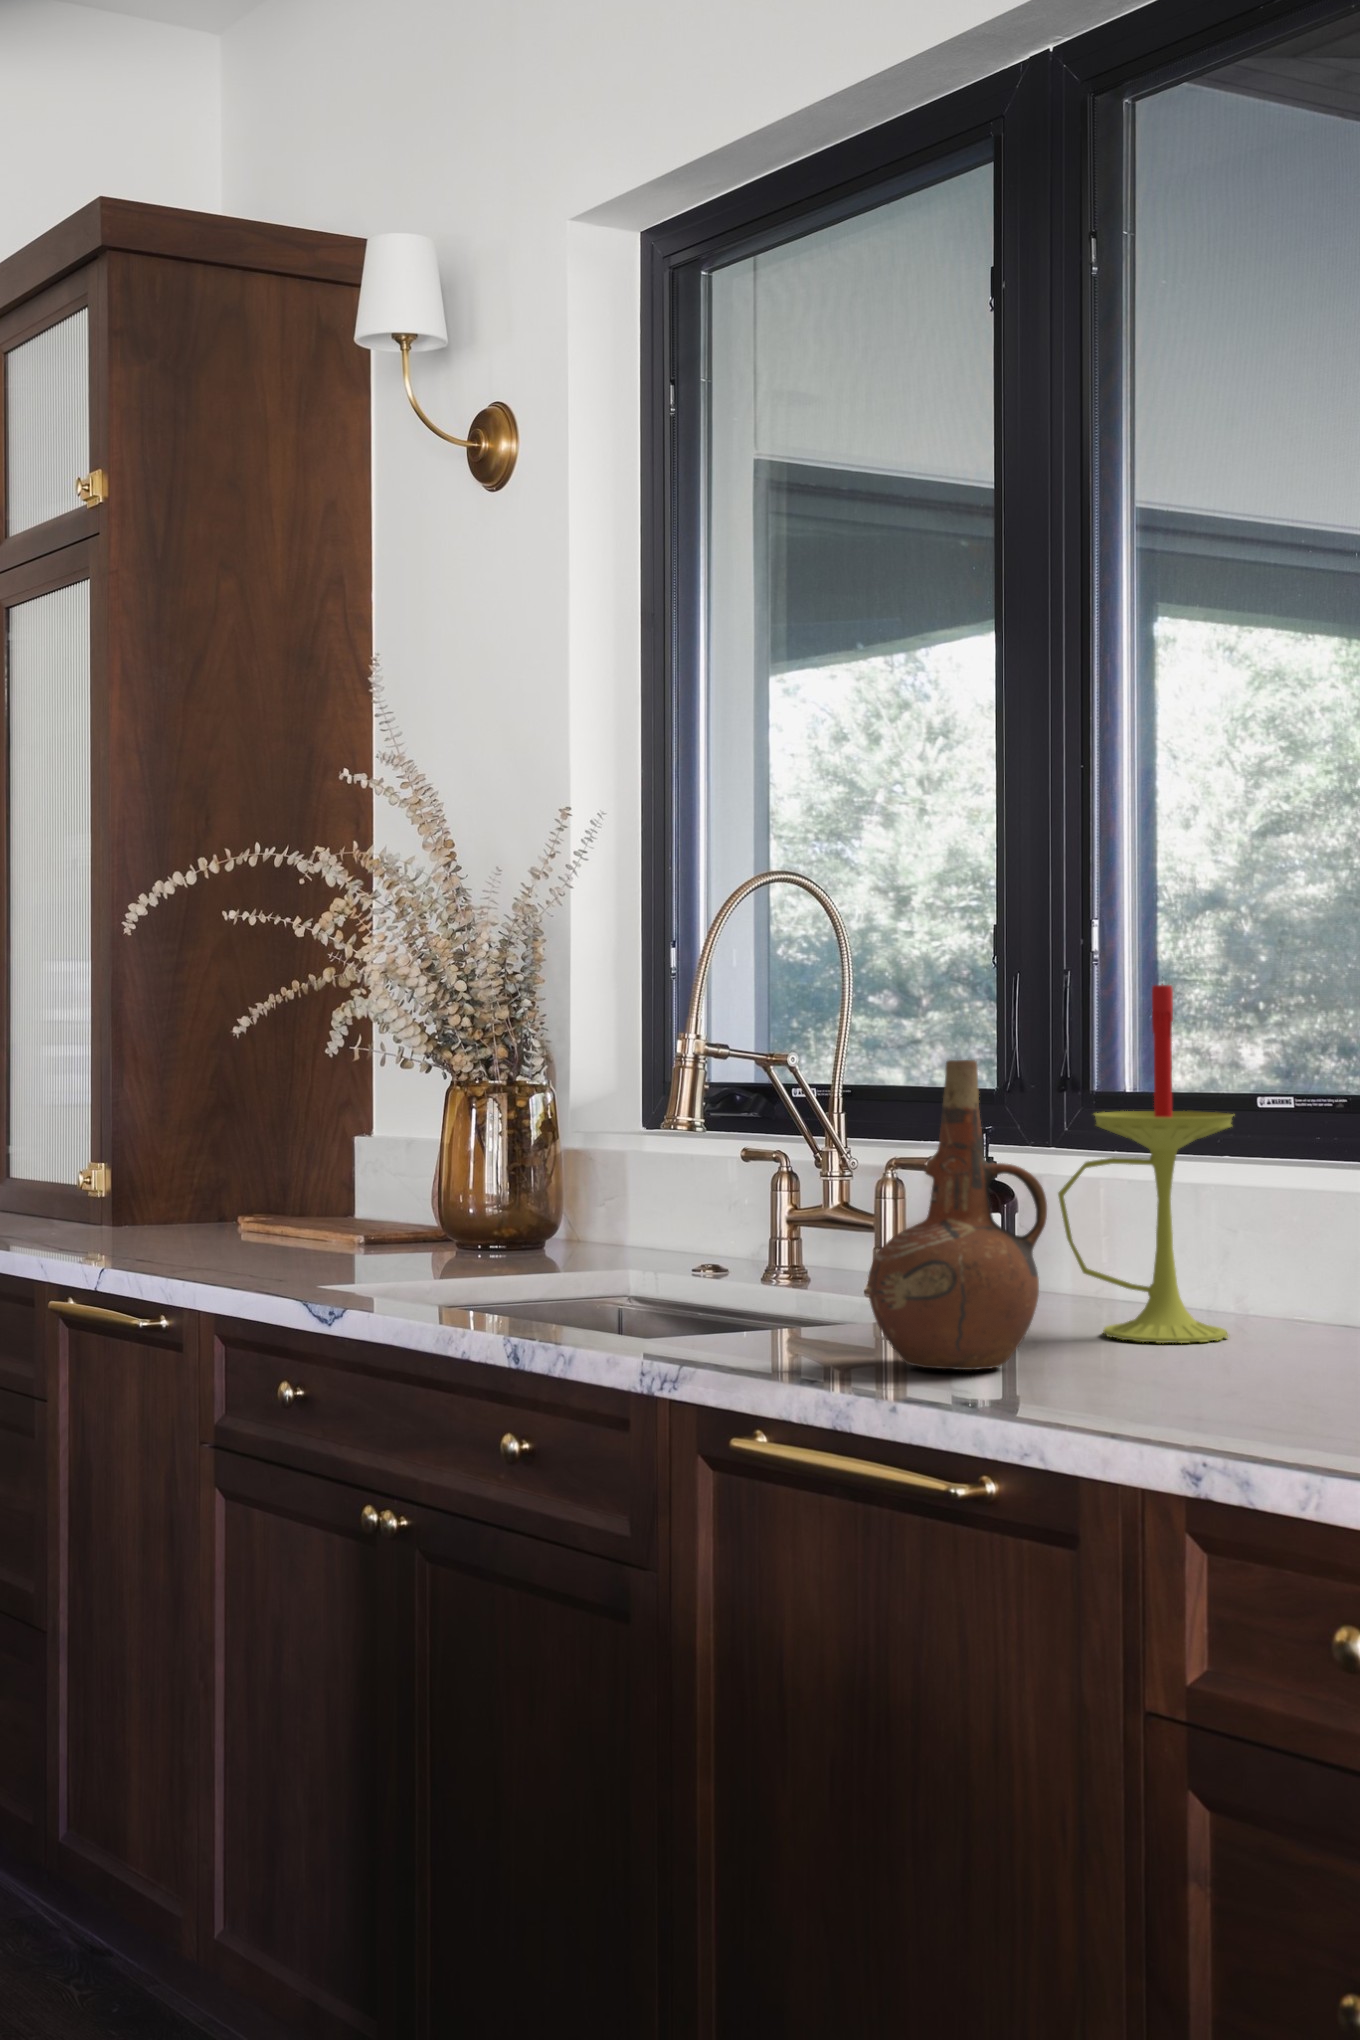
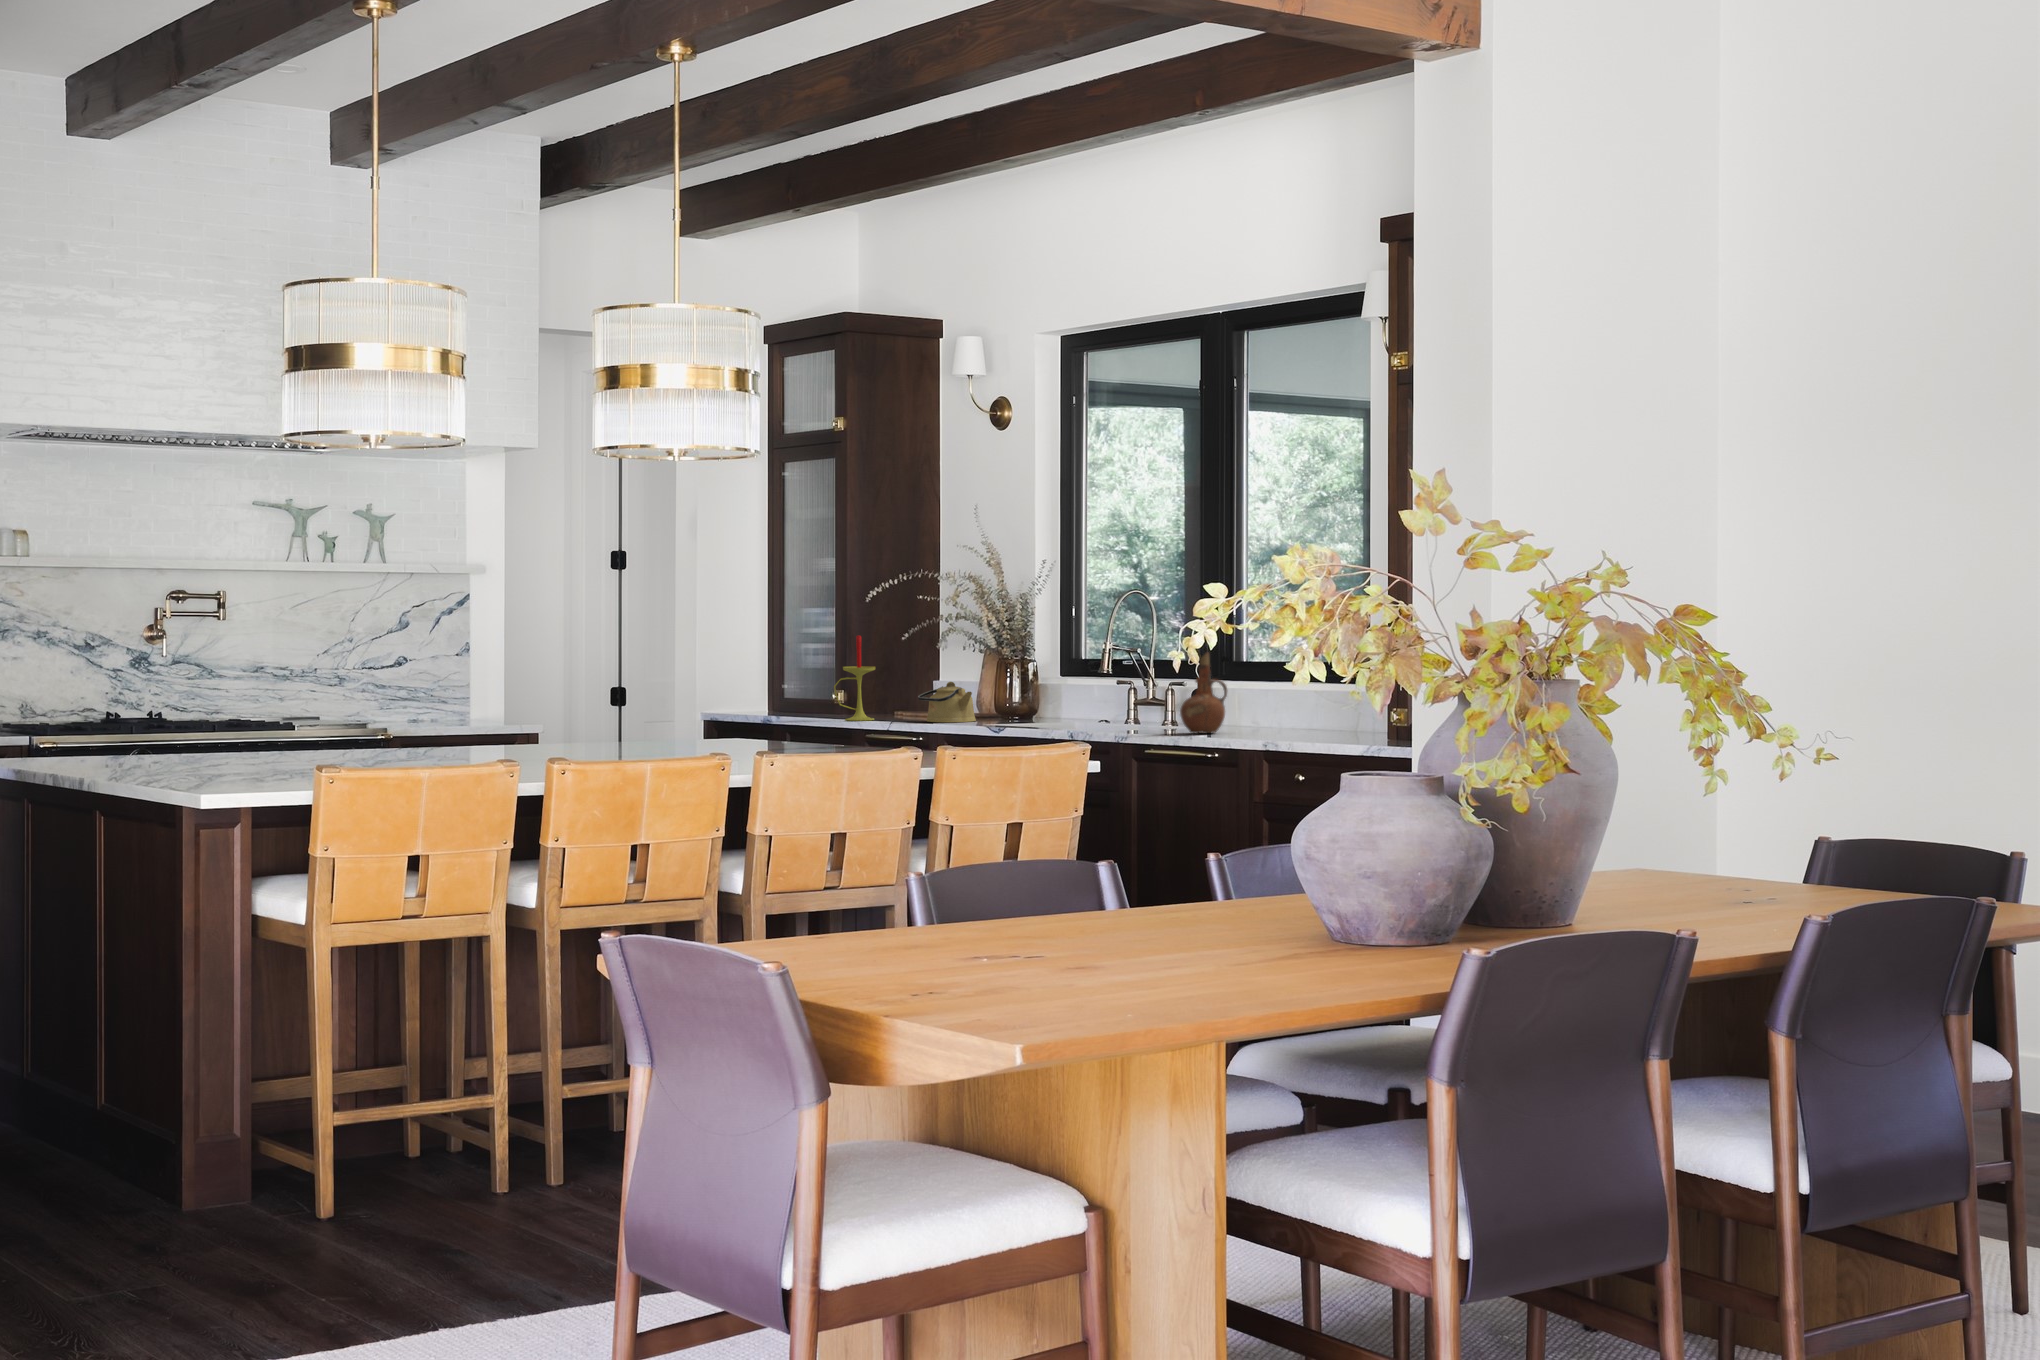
candle: present [1058,984,1233,1343] -> present [834,636,875,721]
kettle: none [222,1143,380,1259] -> present [918,682,976,722]

